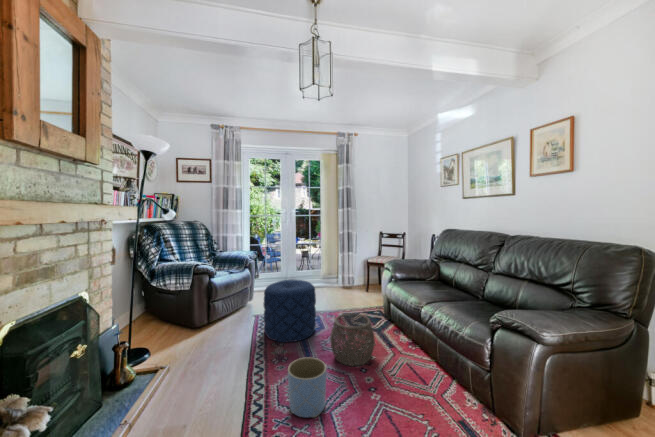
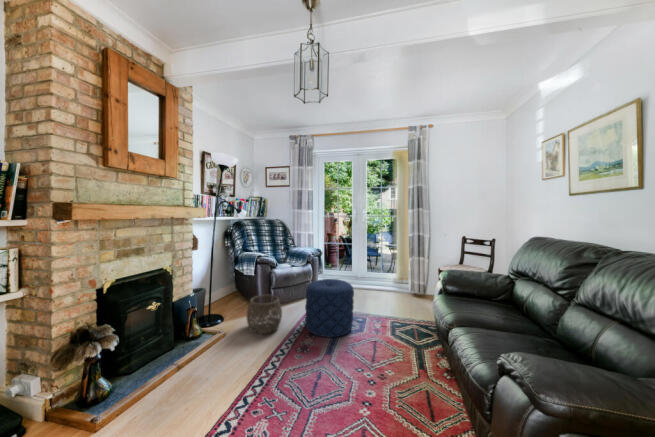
woven basket: present [330,313,375,366] -> present [246,295,282,334]
planter: present [288,357,326,418] -> none [281,352,317,409]

